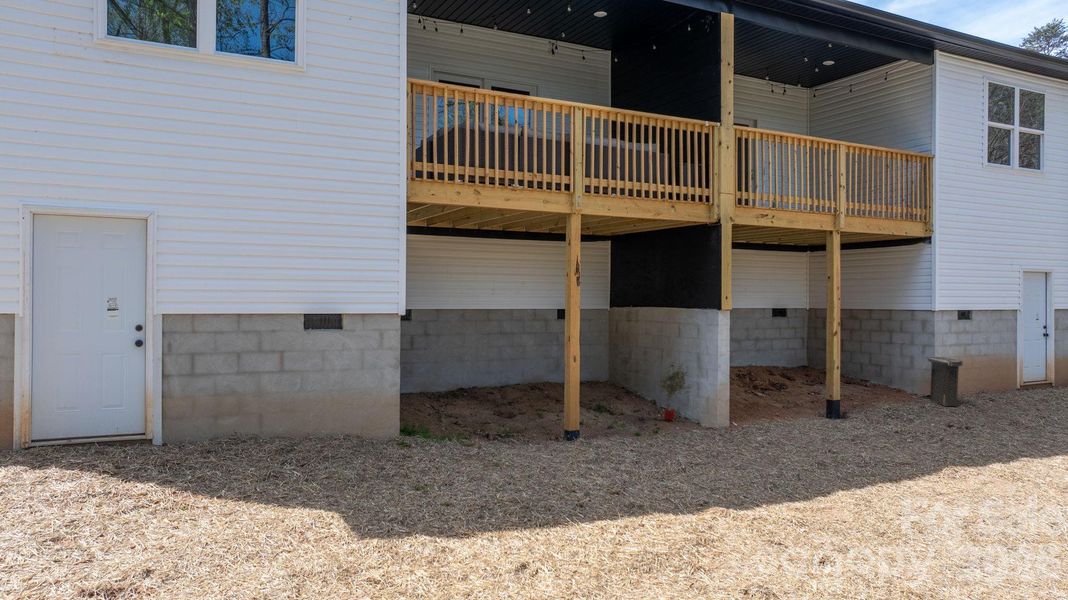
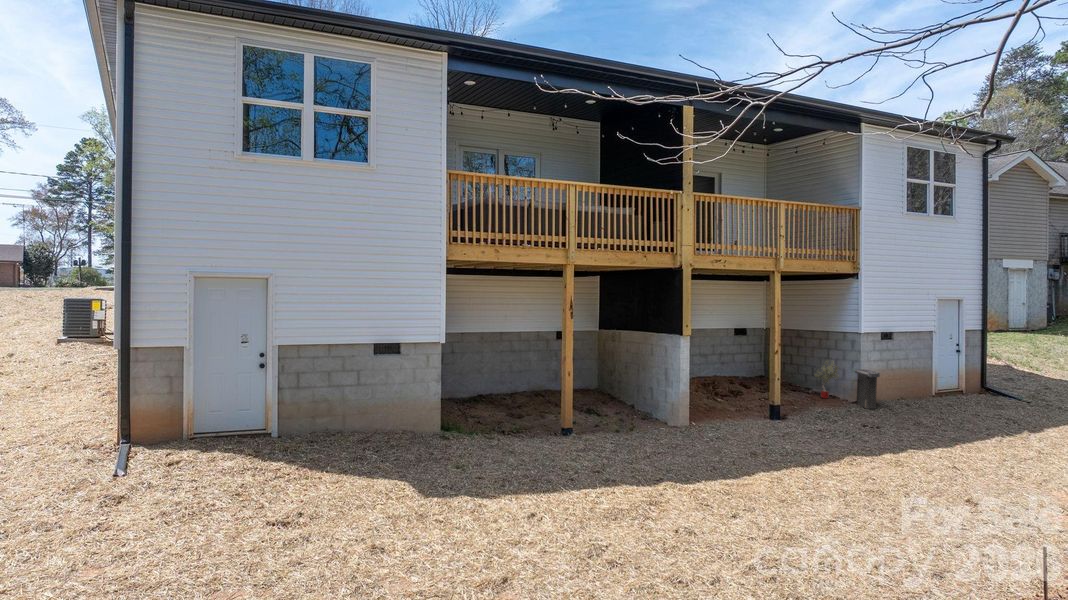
potted tree: present [659,362,692,421] -> present [815,361,838,398]

